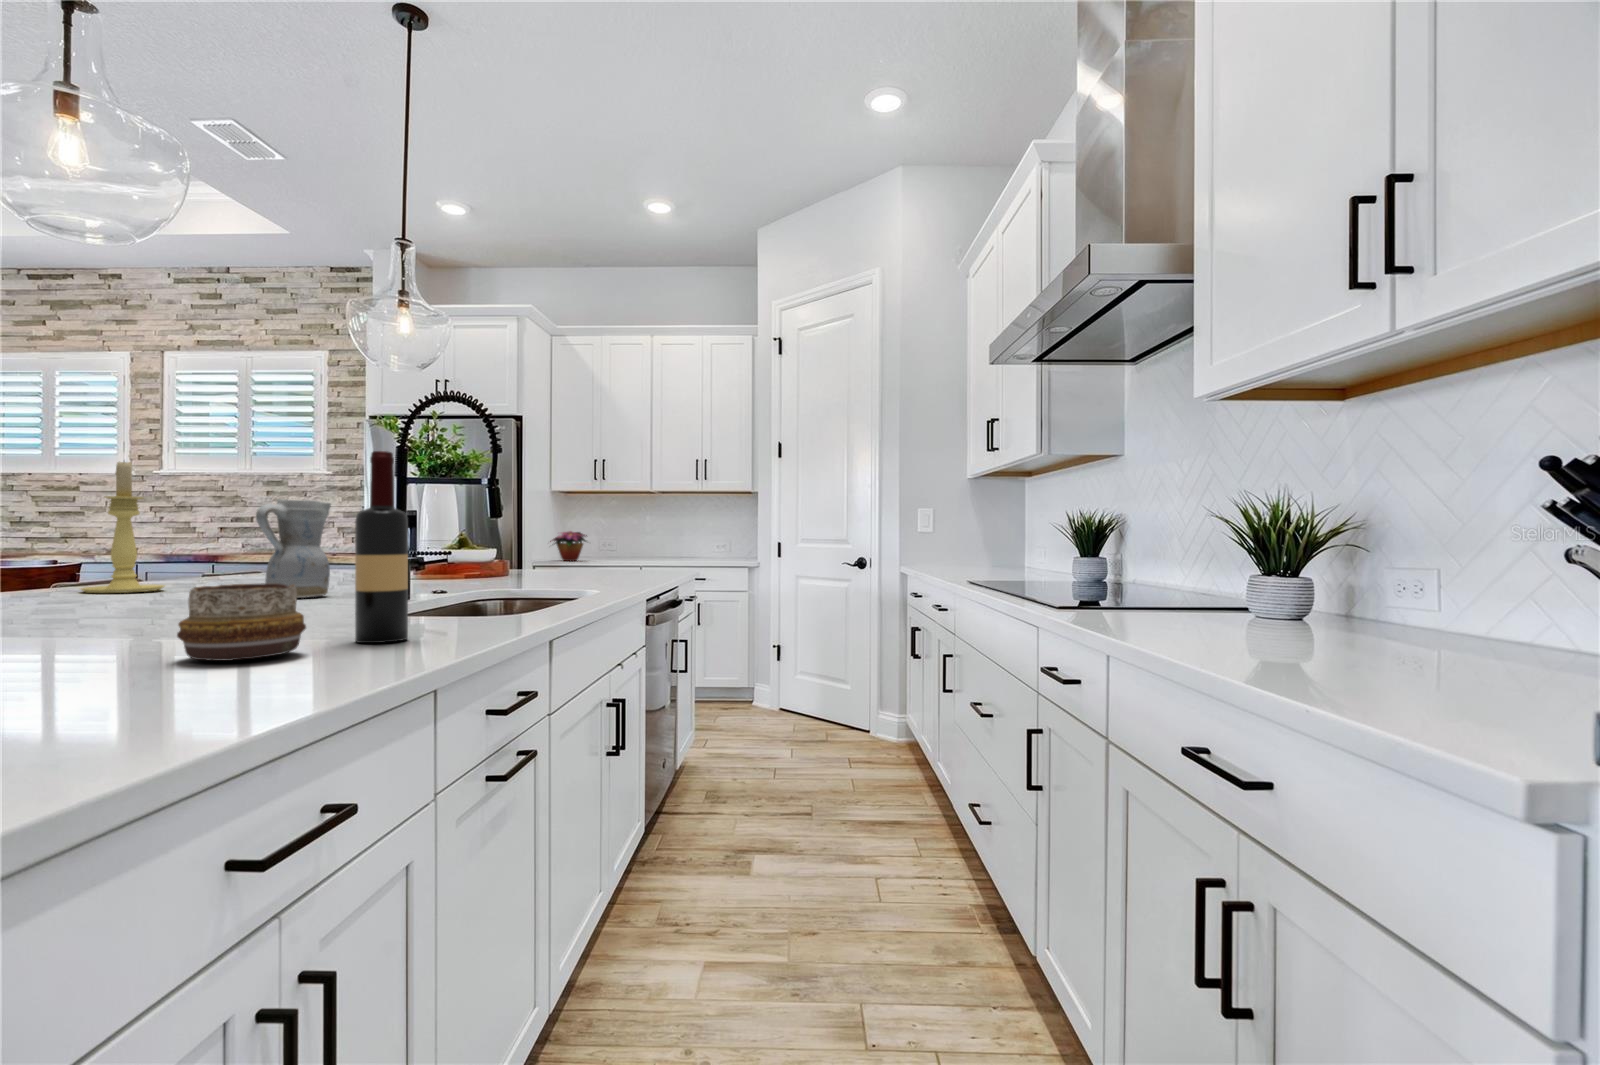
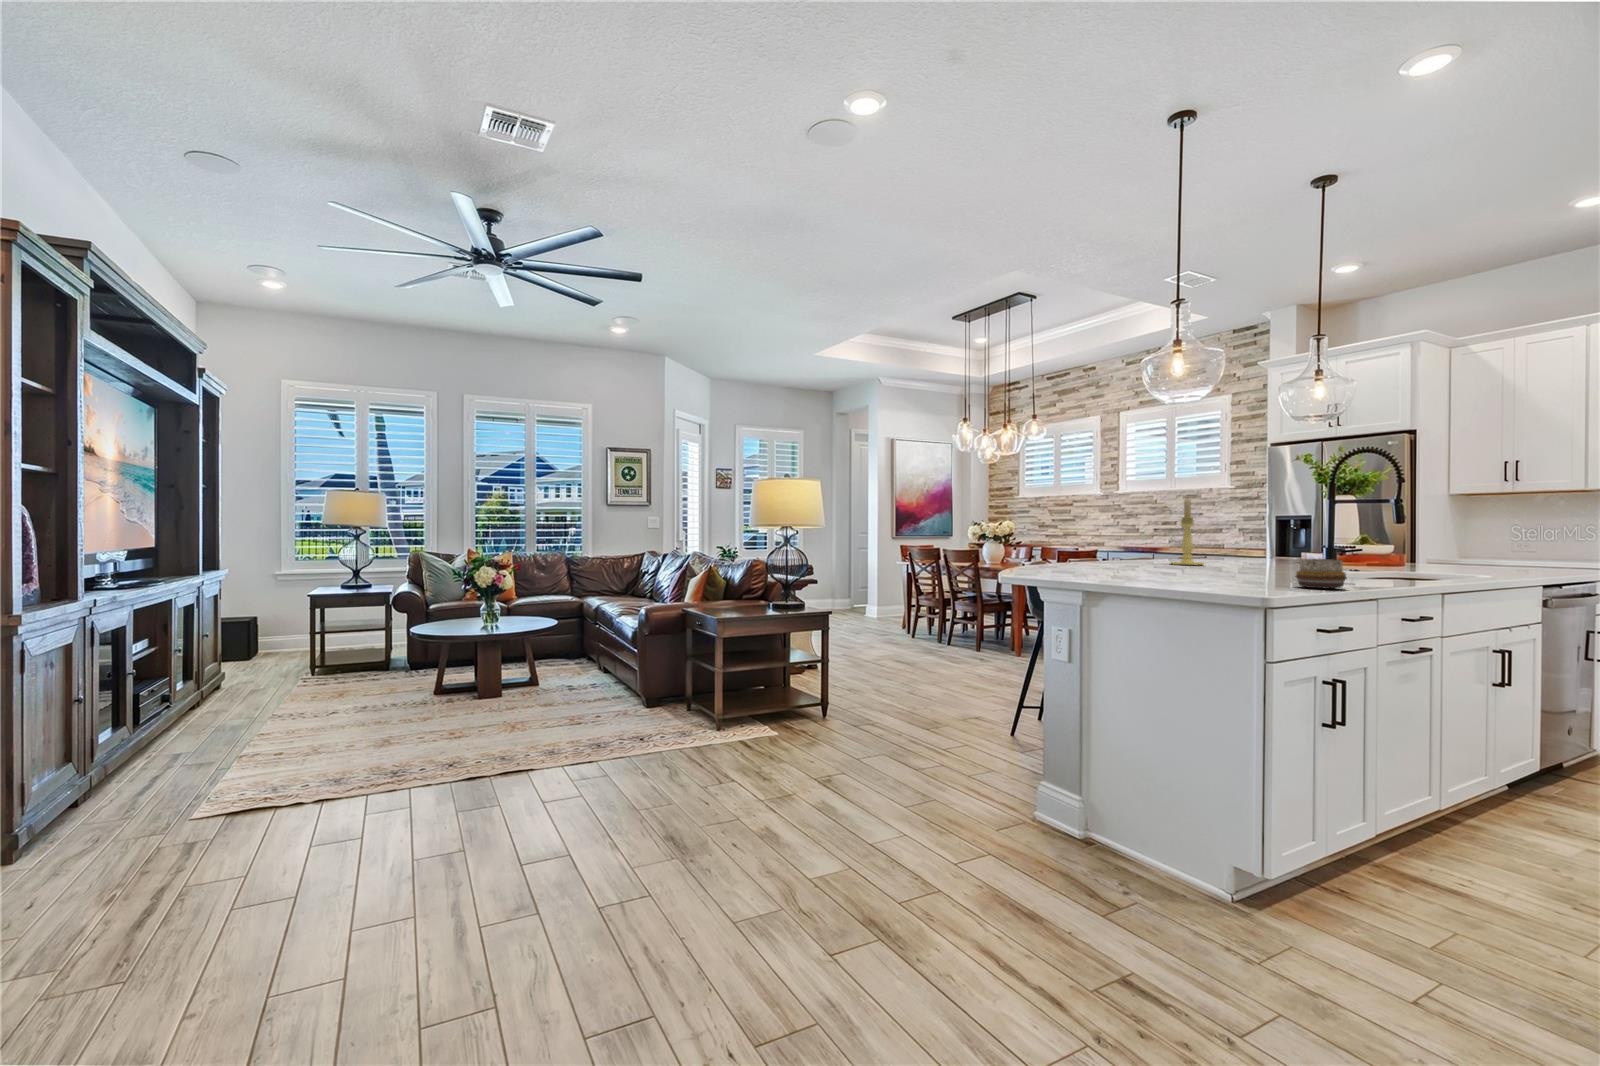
wine bottle: present [355,451,408,643] -> none [1362,499,1390,589]
ceramic pitcher: present [256,499,331,598] -> none [1265,517,1304,572]
flower arrangement: present [550,531,587,561] -> none [1442,532,1502,561]

